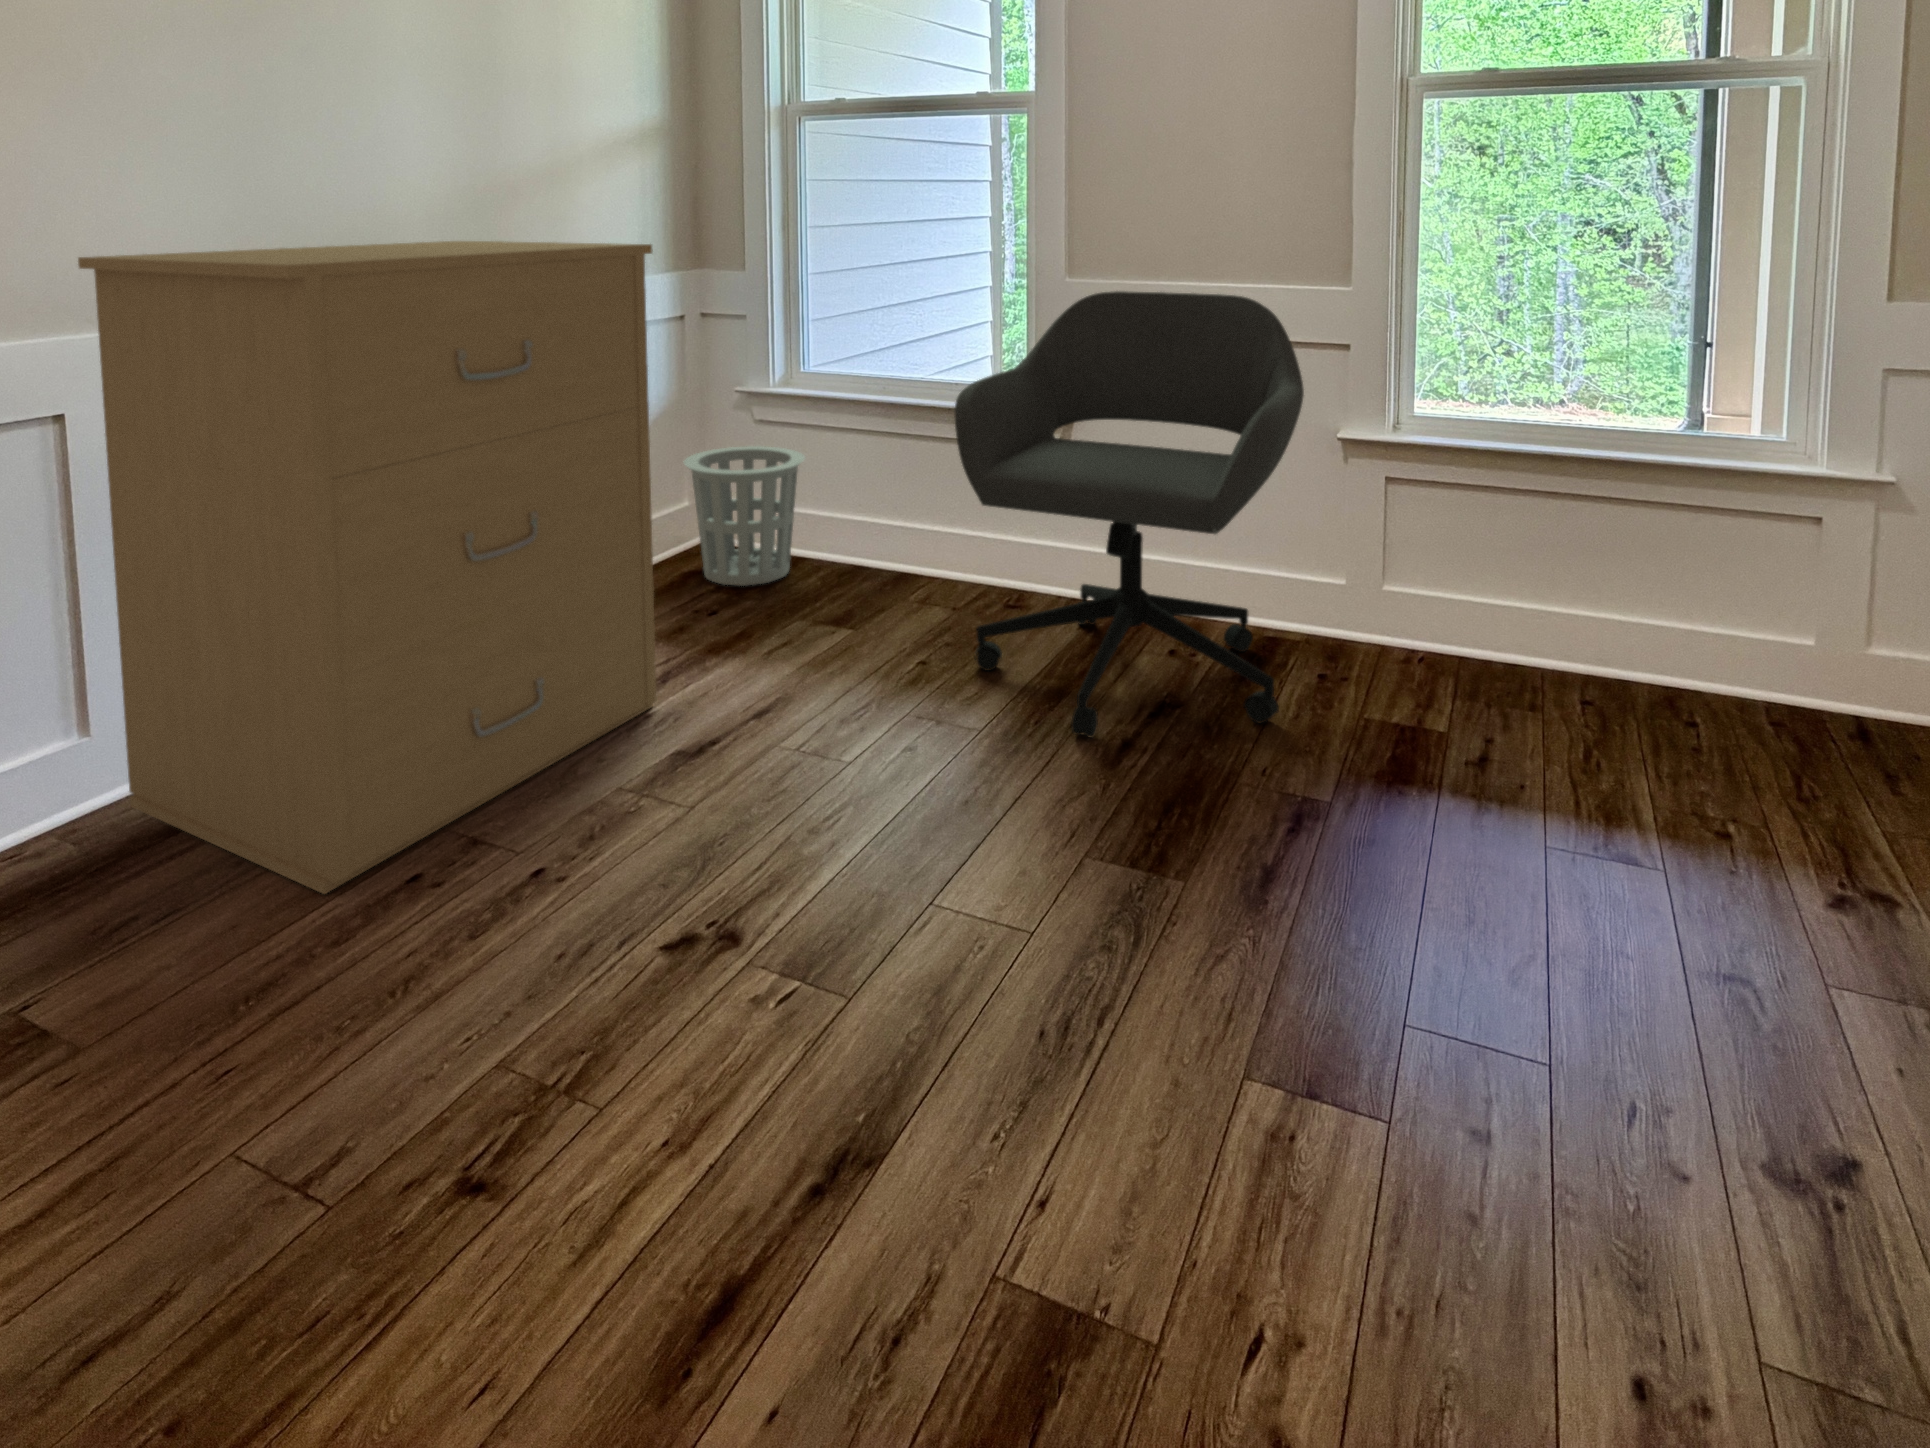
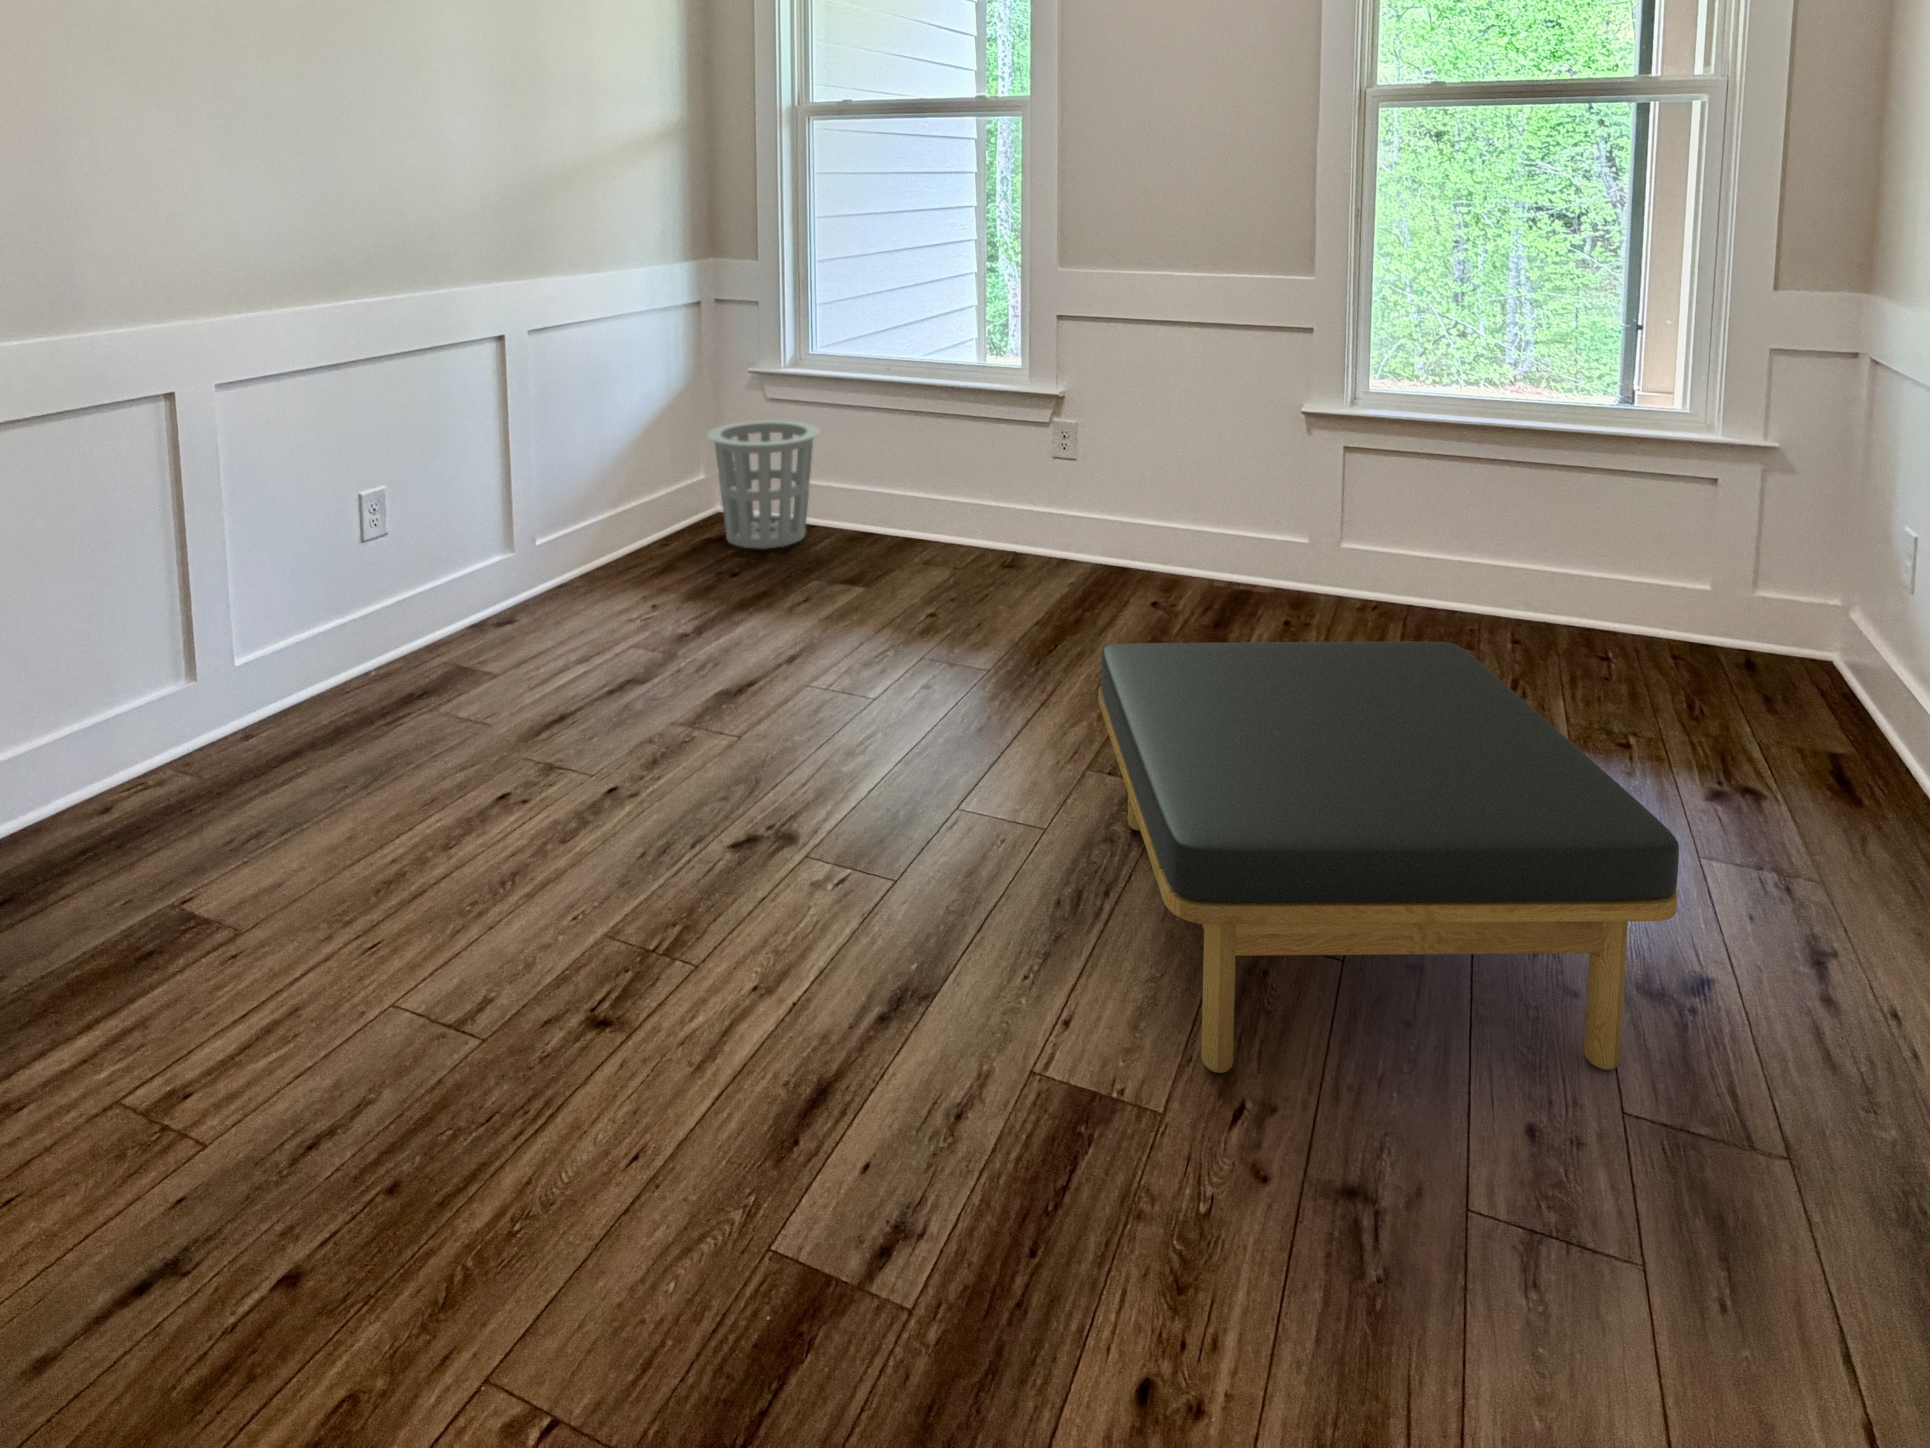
filing cabinet: present [78,241,656,894] -> none [187,232,699,810]
office chair: present [954,291,1304,738] -> none [966,277,1278,674]
ottoman: none [1093,715,1830,1296] -> present [1098,641,1679,1073]

